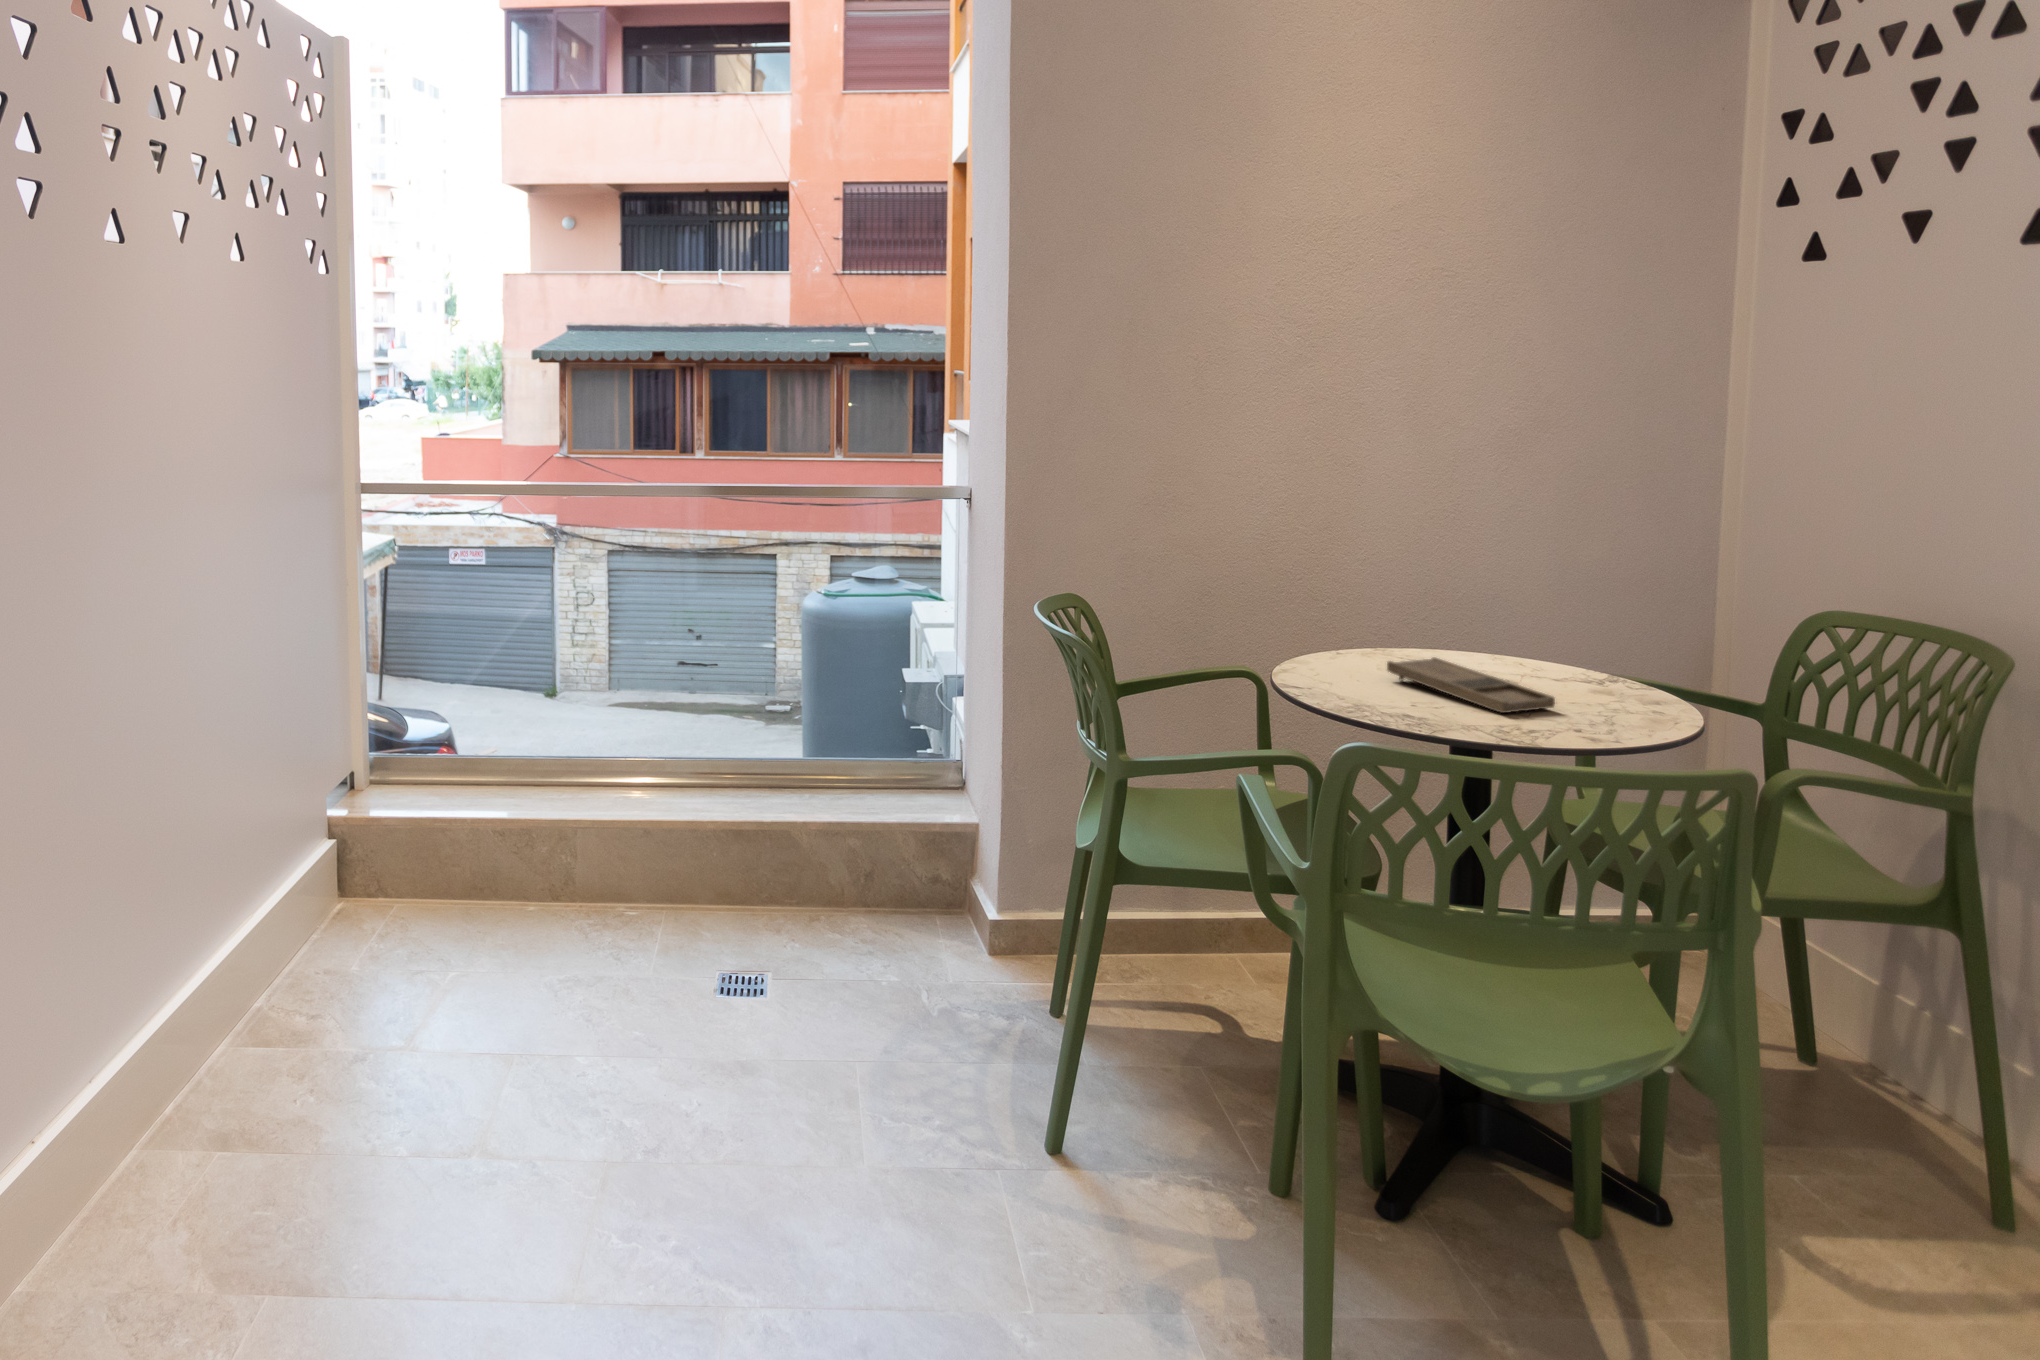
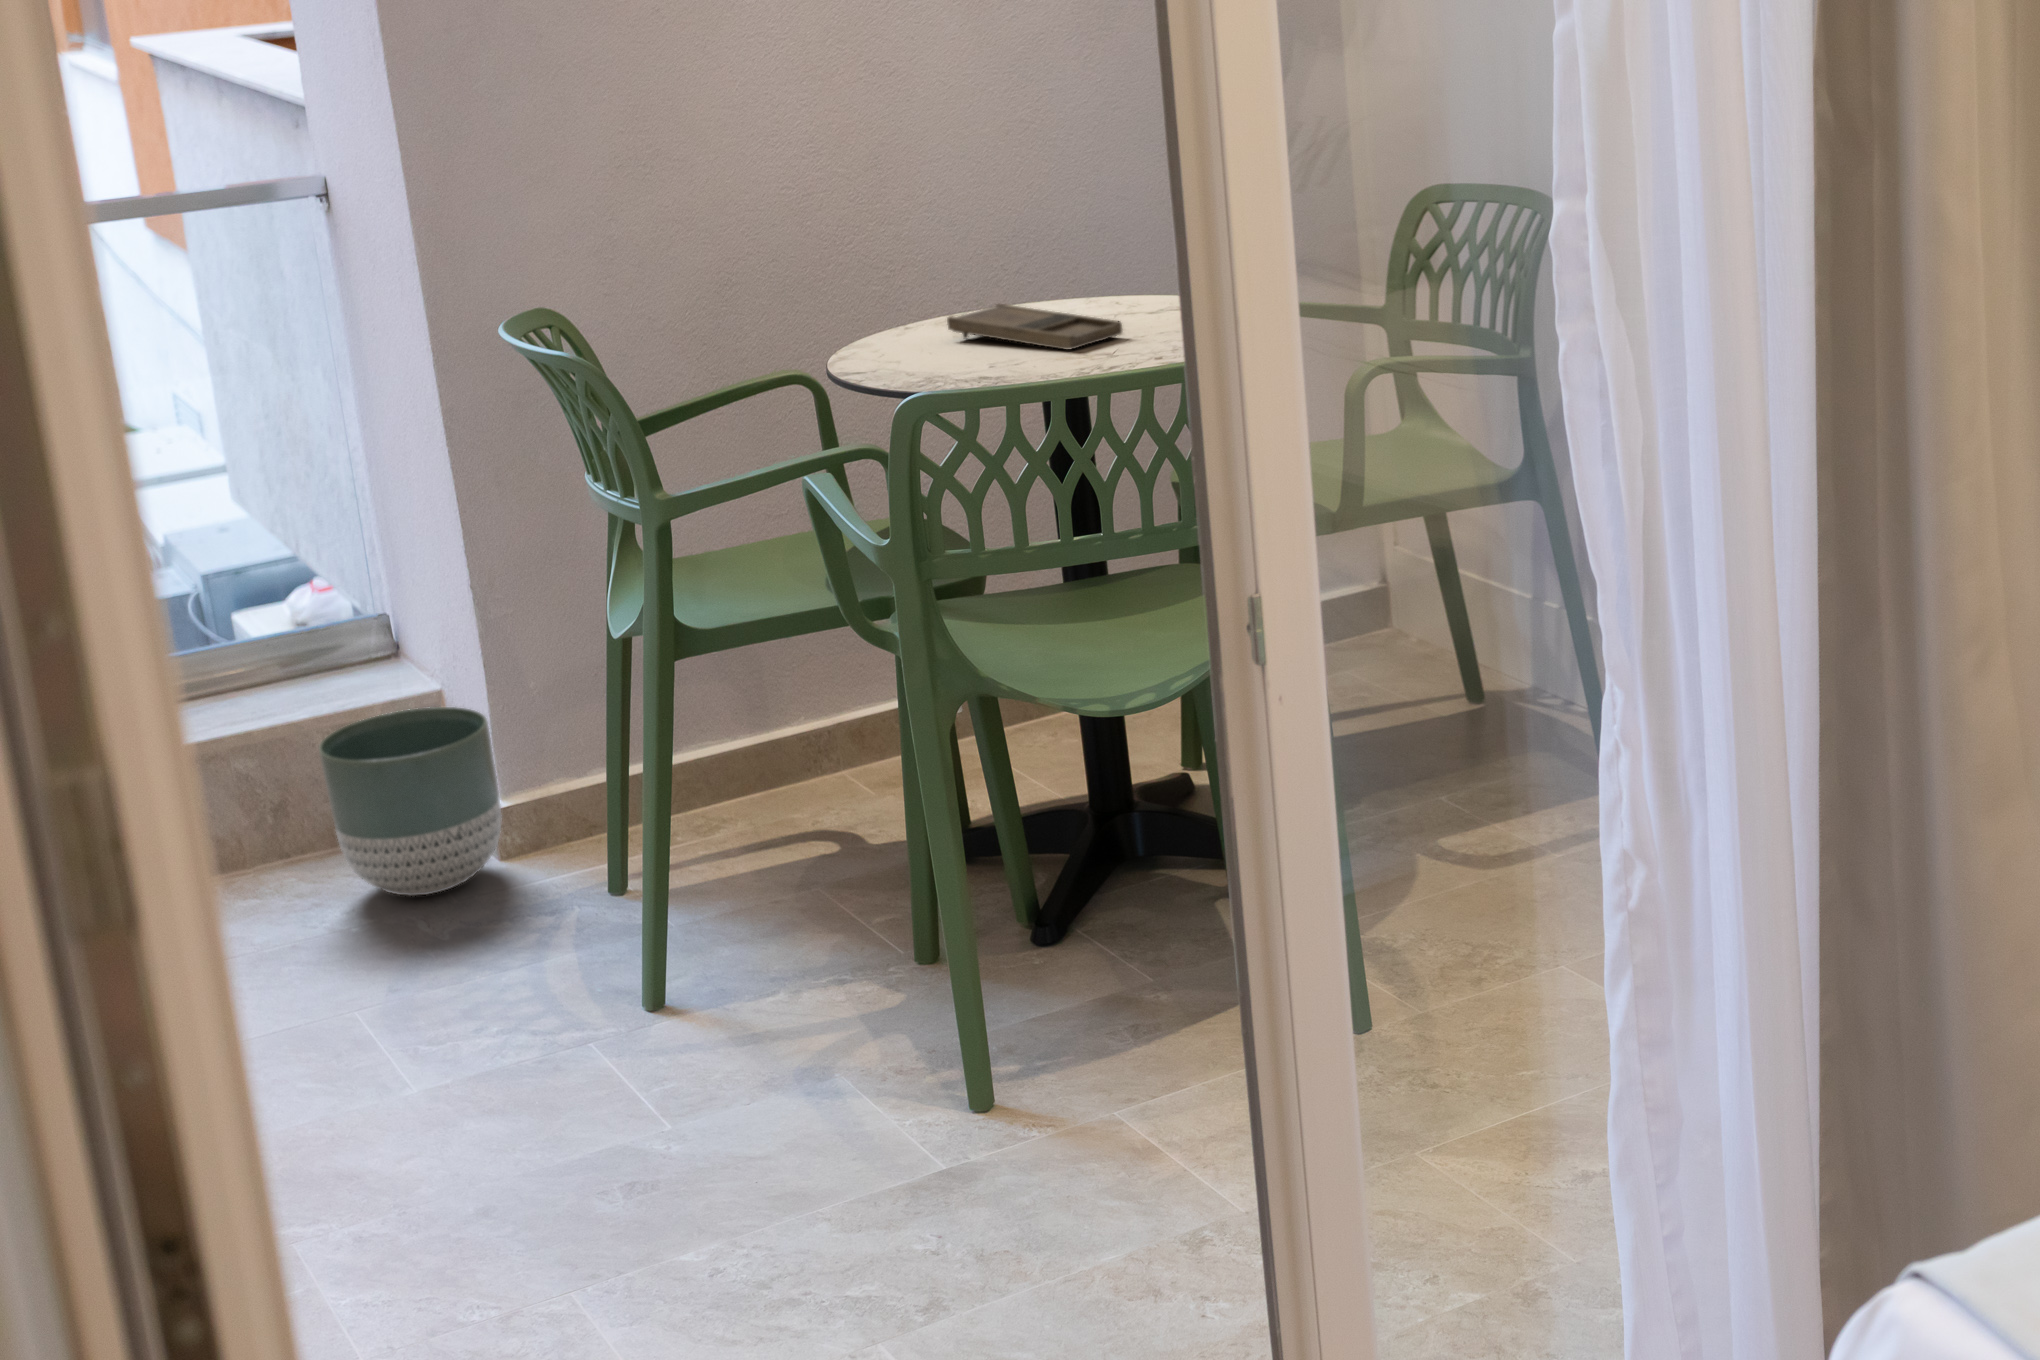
planter: none [884,833,992,966] -> present [319,707,501,896]

